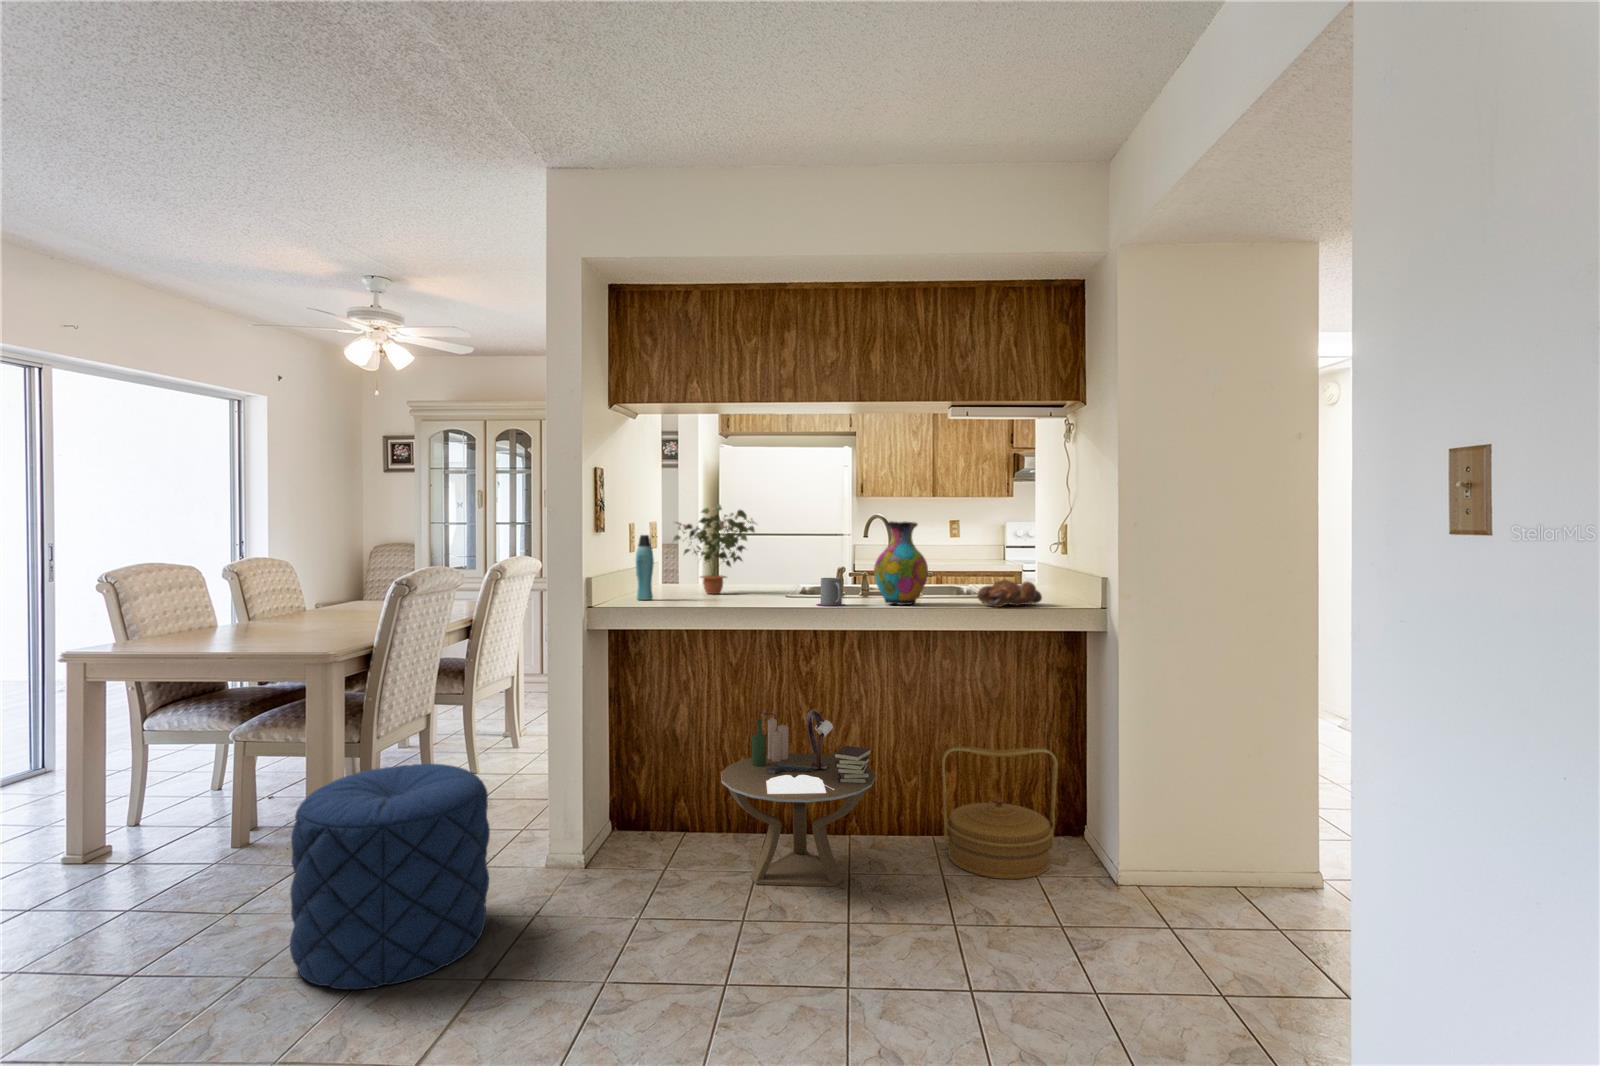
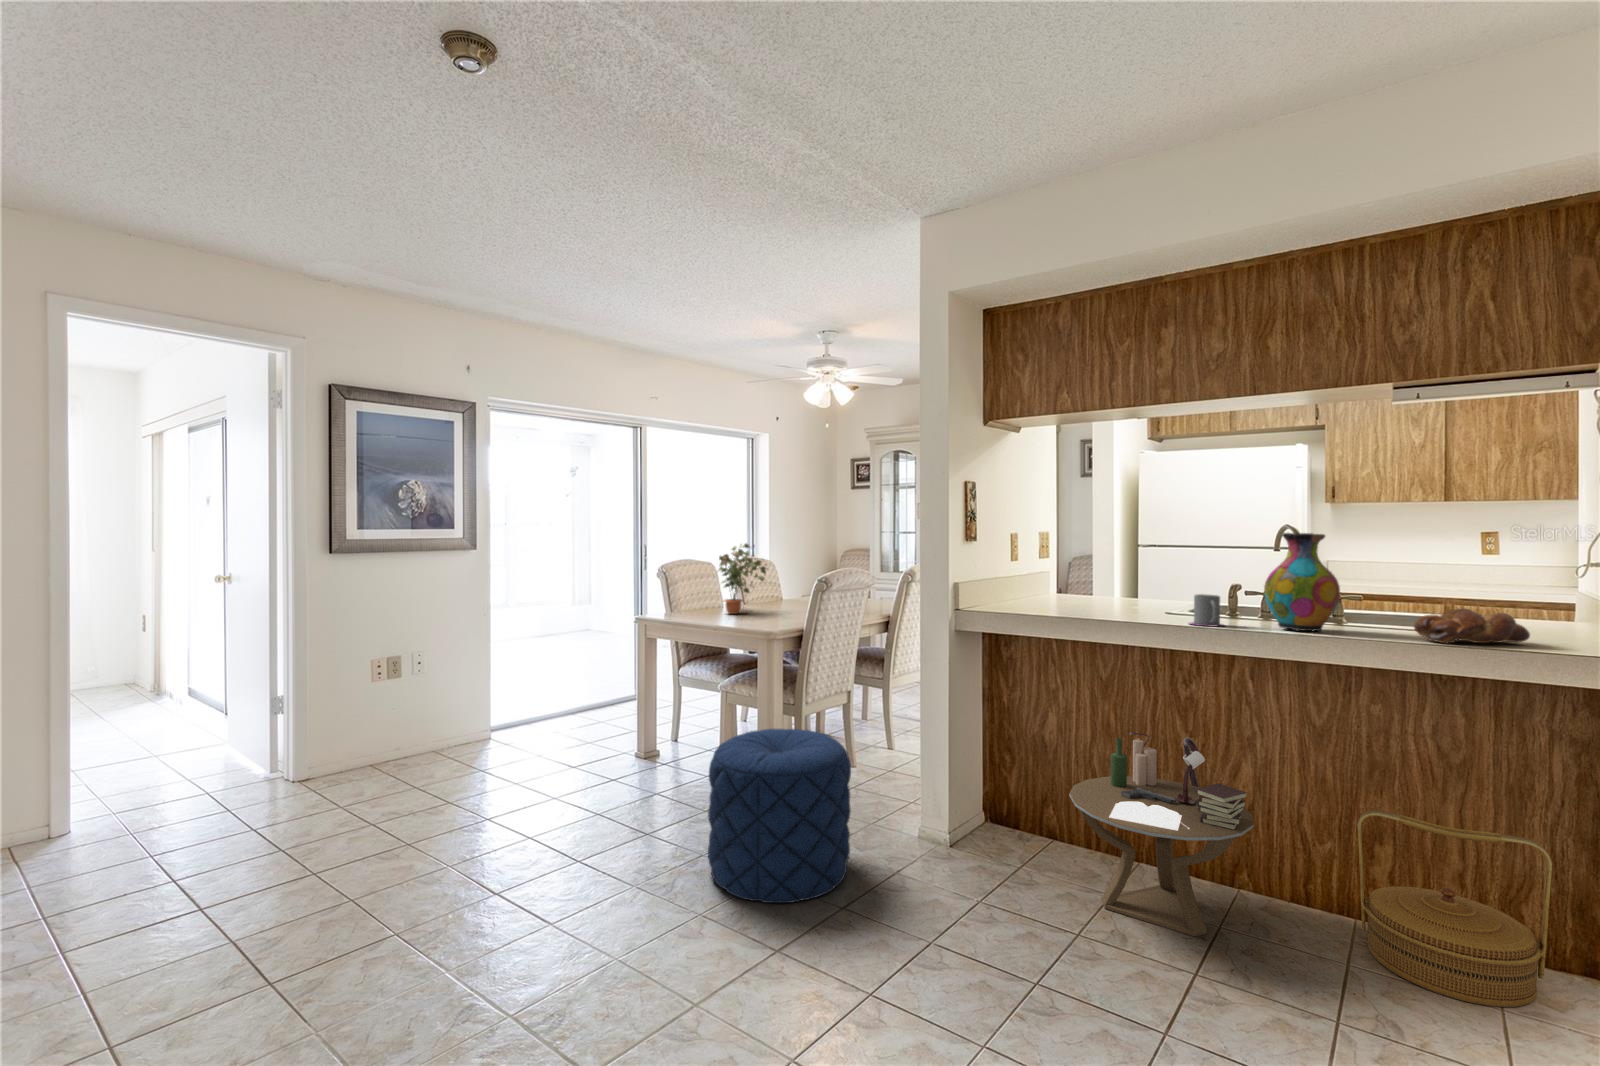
potted plant: present [673,504,755,594] -> present [719,544,767,614]
bottle: present [636,535,654,600] -> none [1008,545,1025,607]

